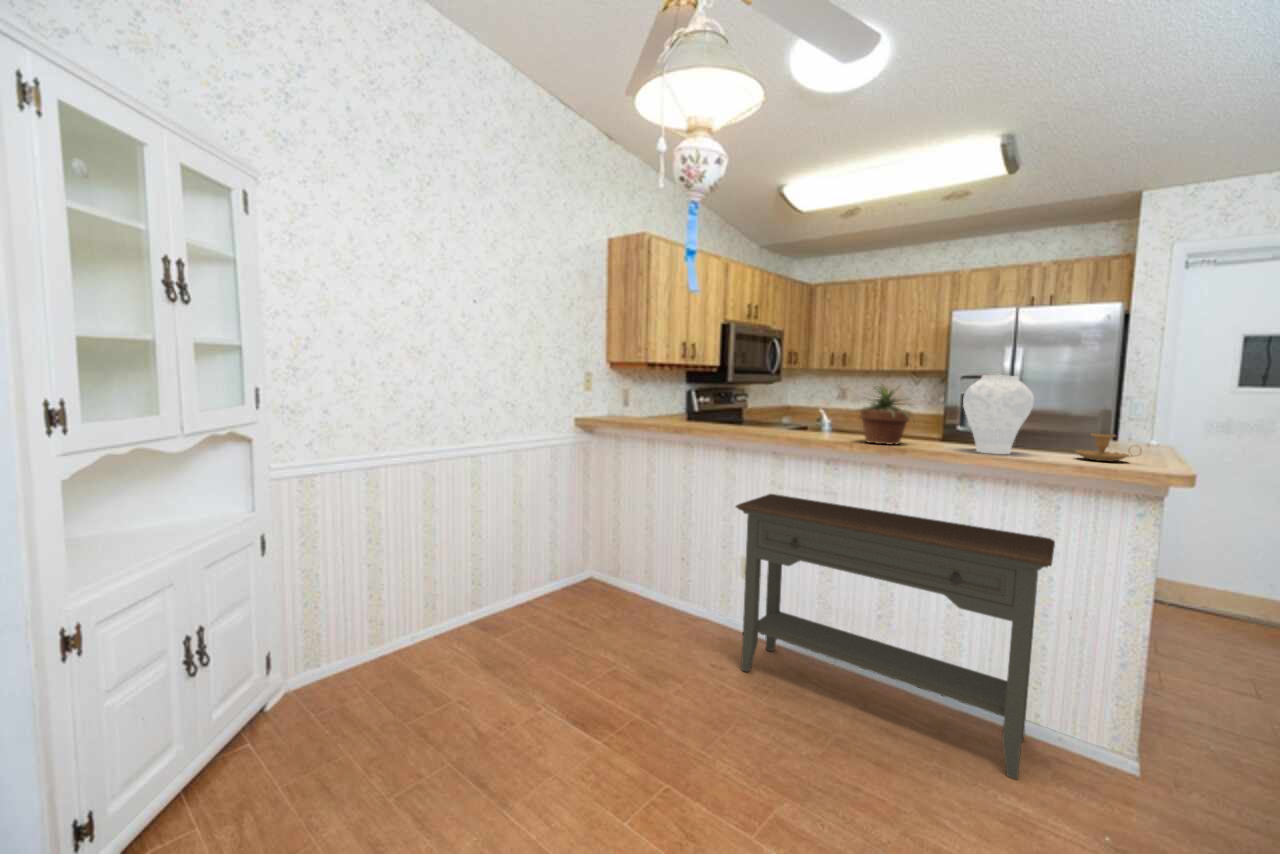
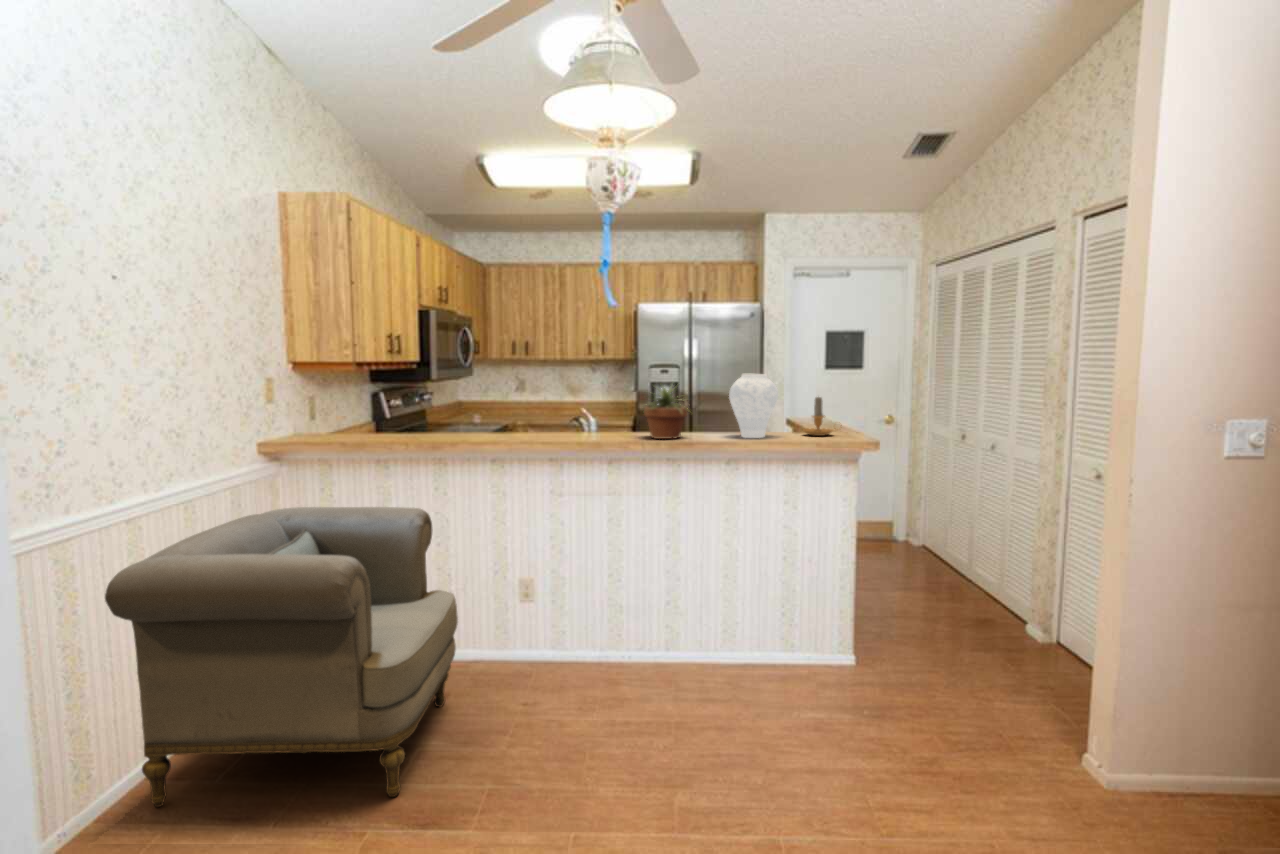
armchair: none [423,465,663,699] -> present [105,507,458,807]
console table: present [736,494,1055,779] -> none [544,499,812,692]

